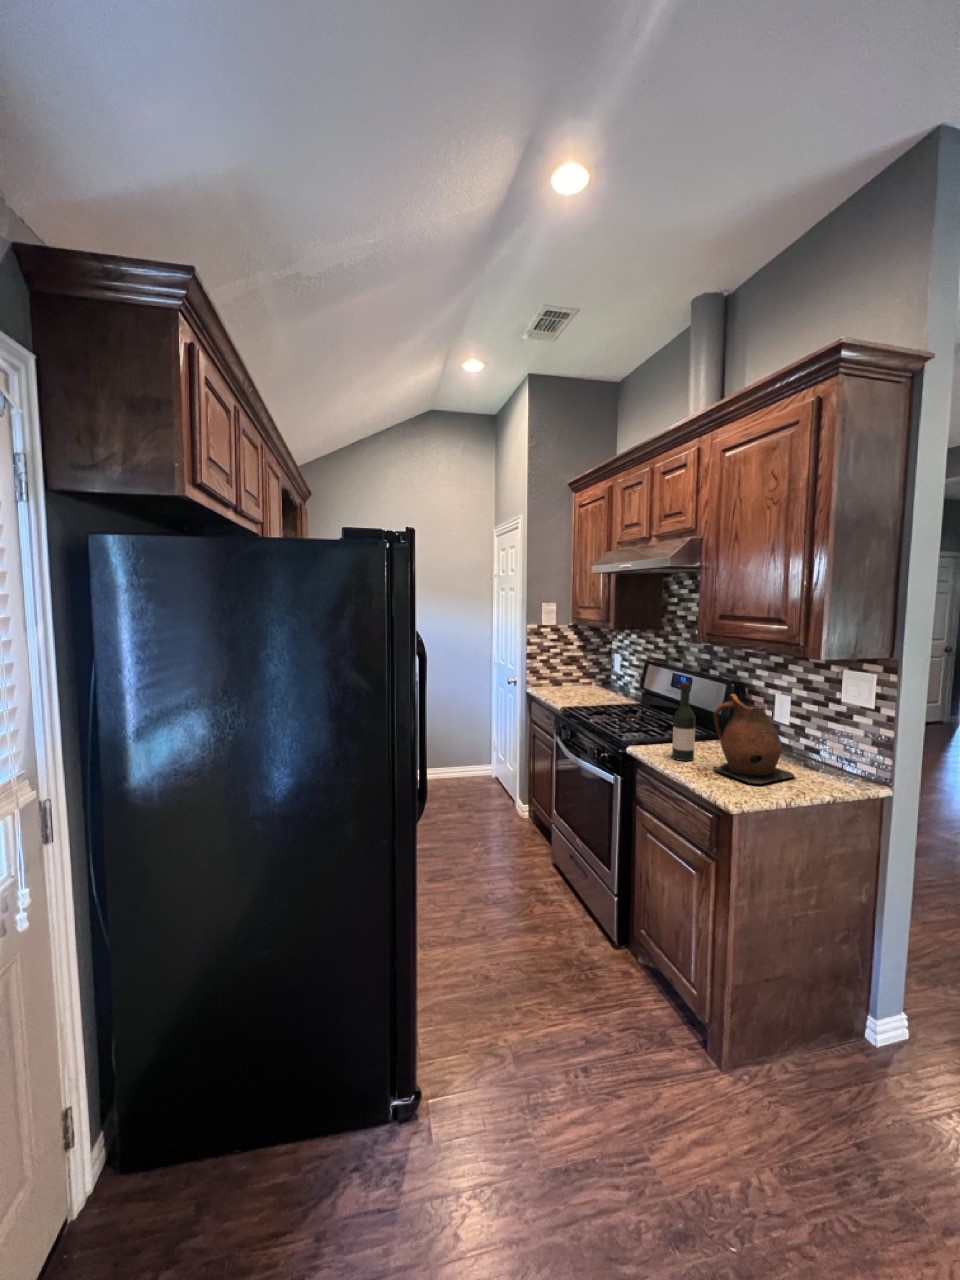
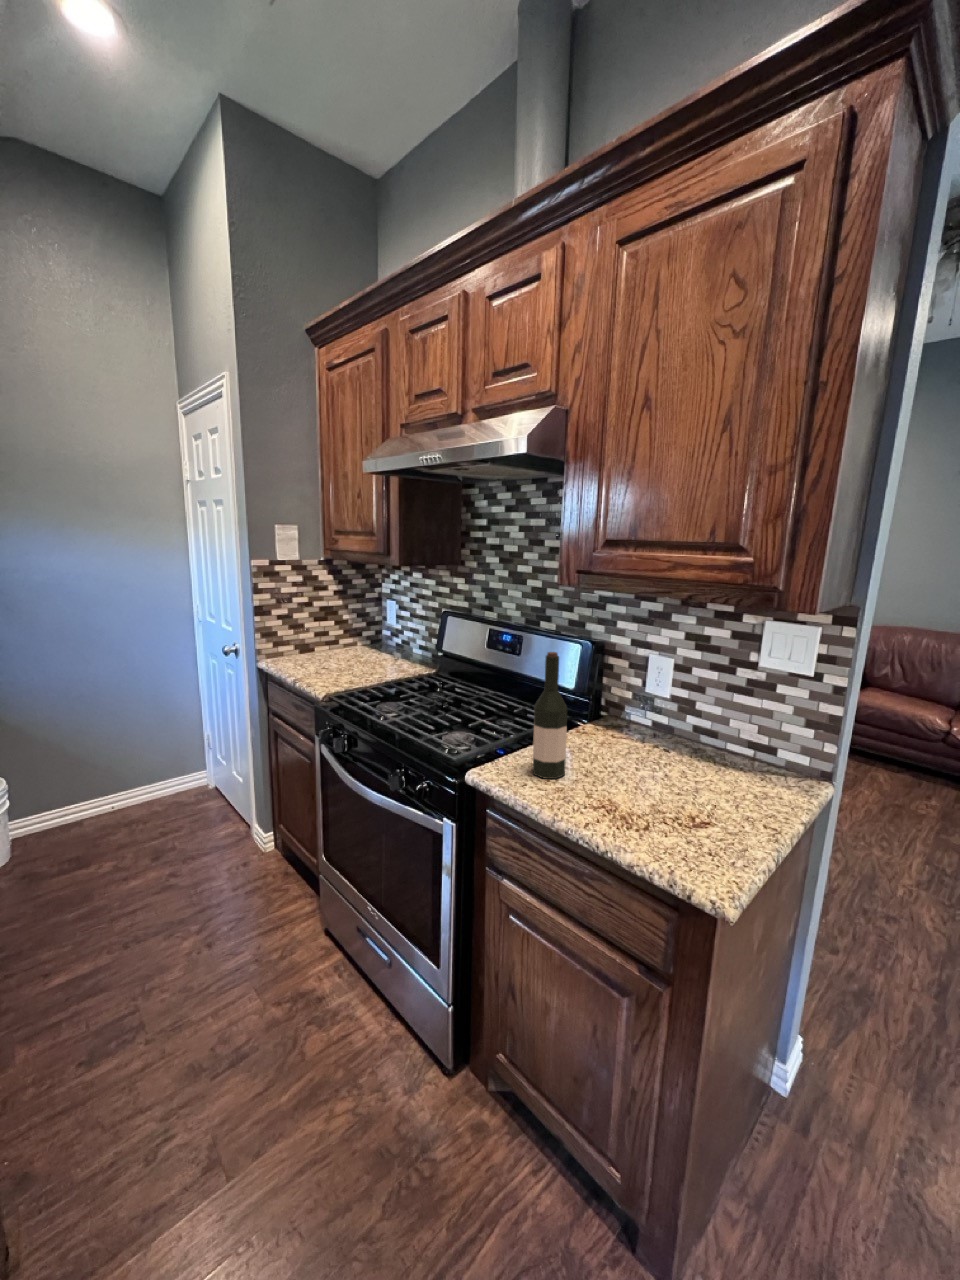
ceramic pitcher: present [714,694,795,784] -> none [603,668,716,814]

